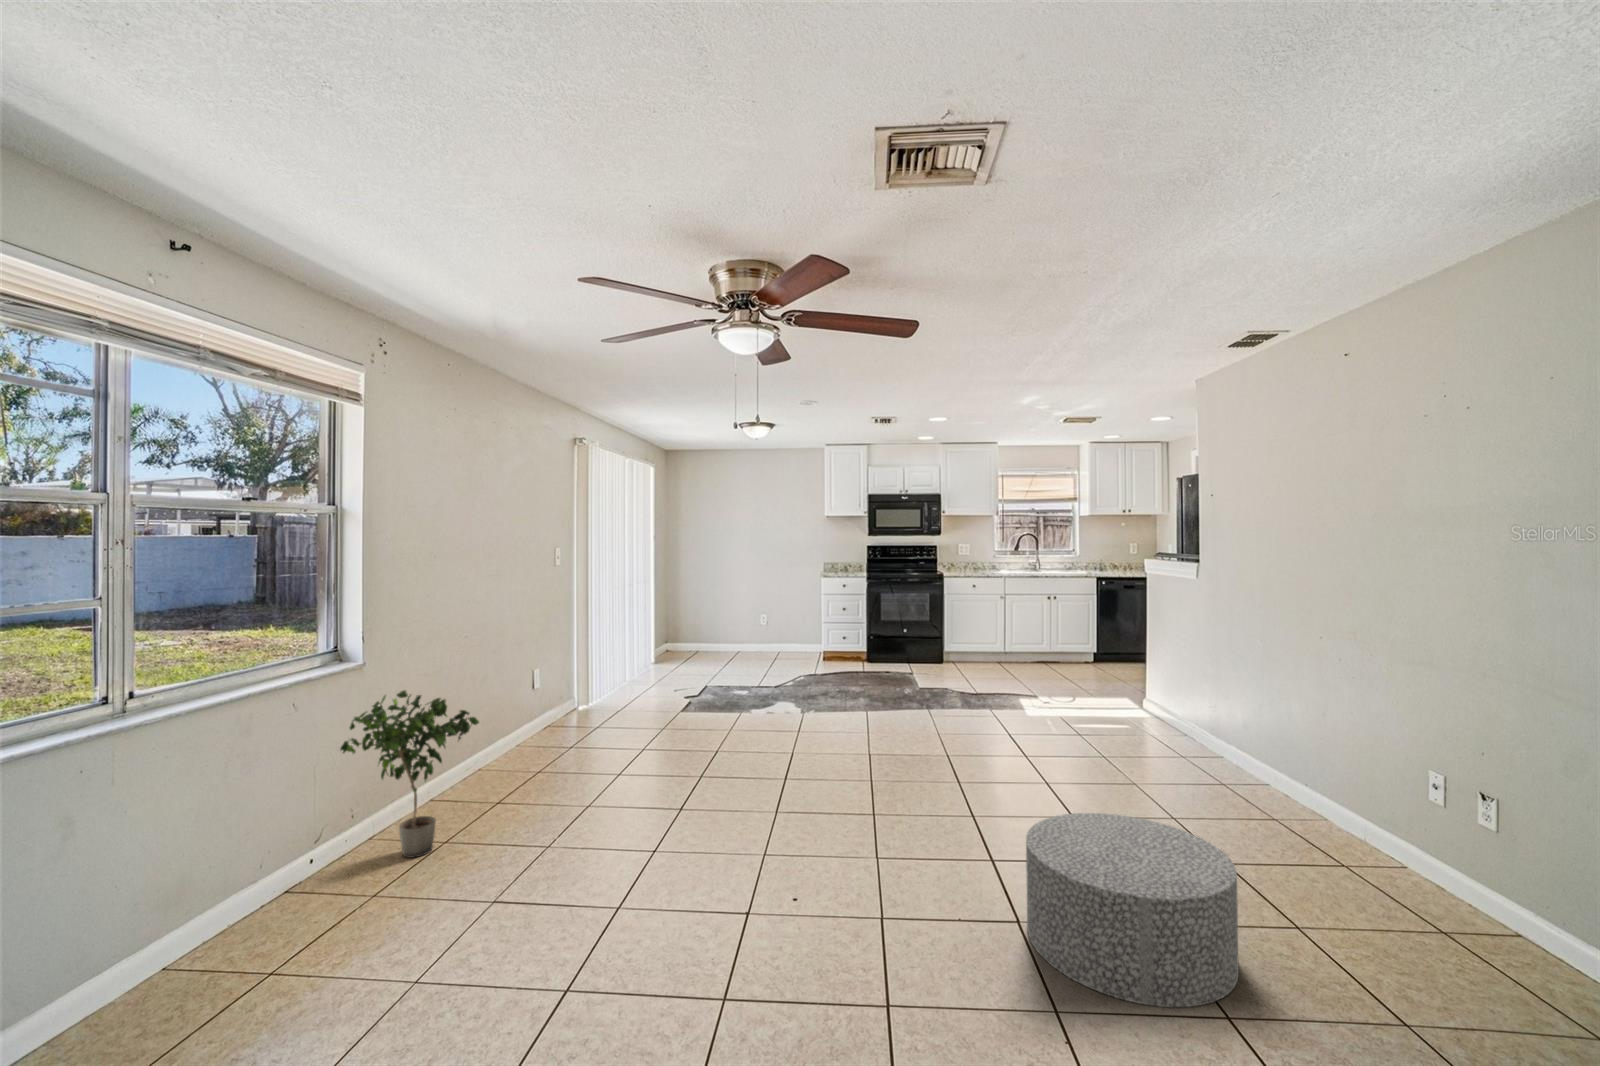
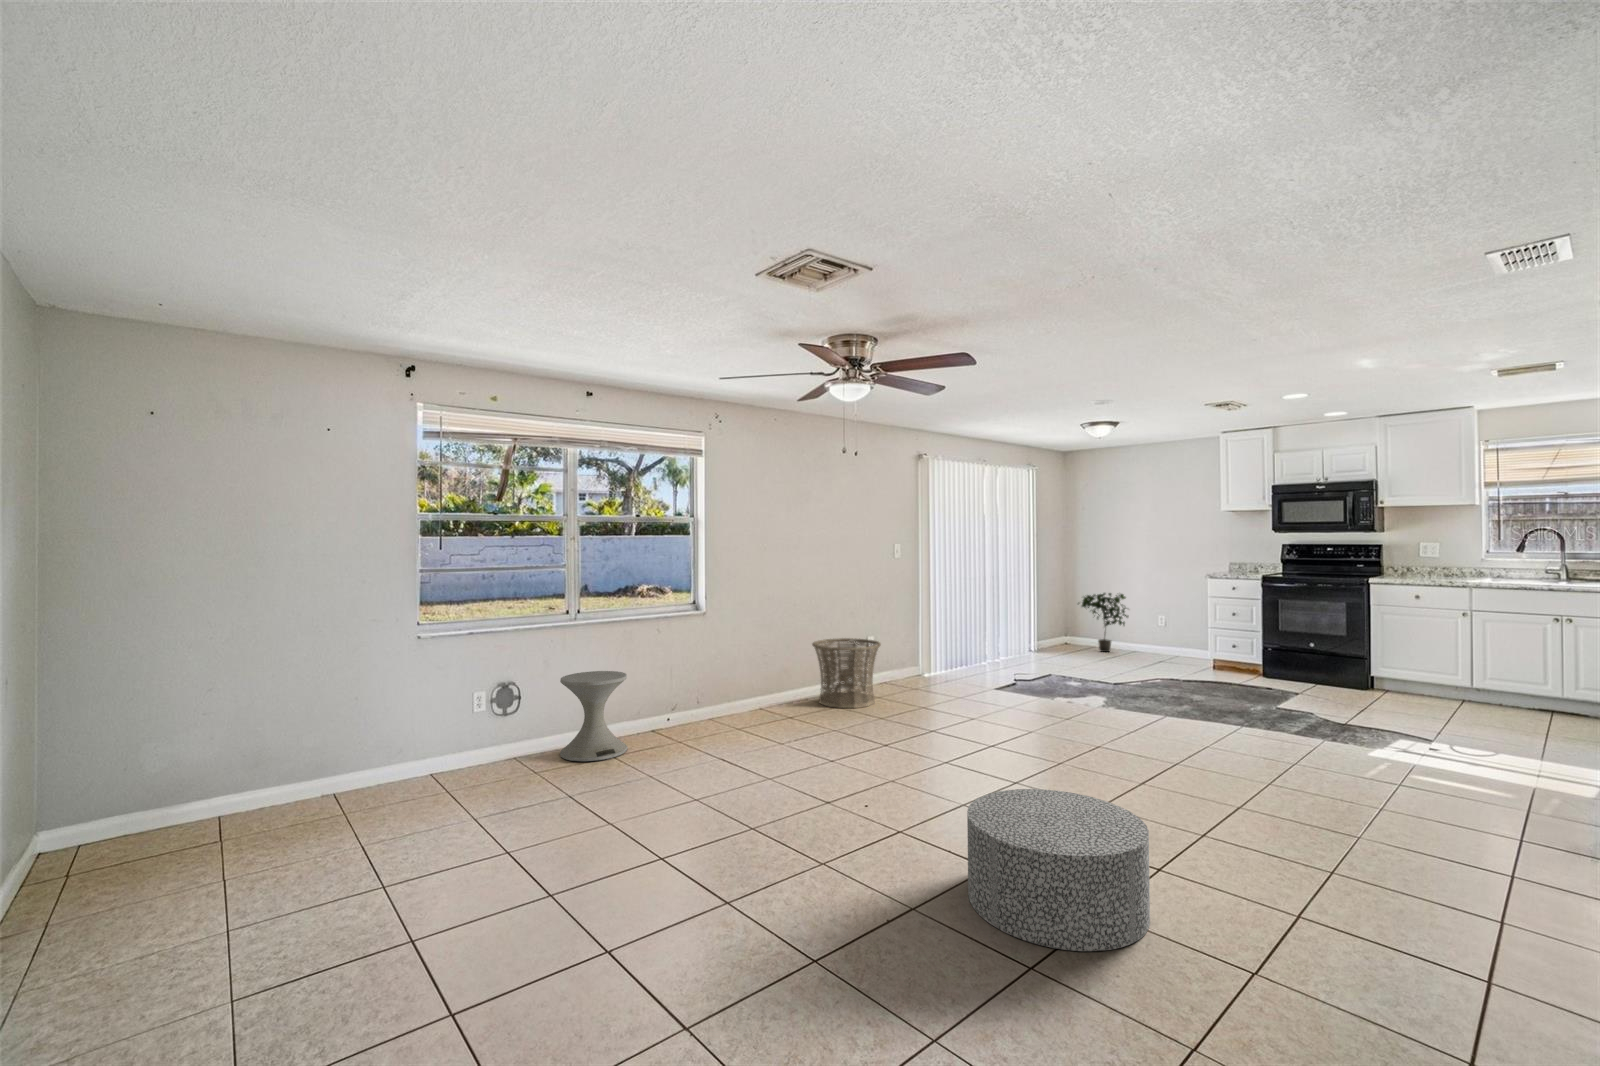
basket: none [501,672,598,772] -> present [812,638,881,708]
potted plant: present [340,690,479,858] -> present [1082,593,1128,652]
side table: none [102,801,280,1029] -> present [560,671,628,761]

